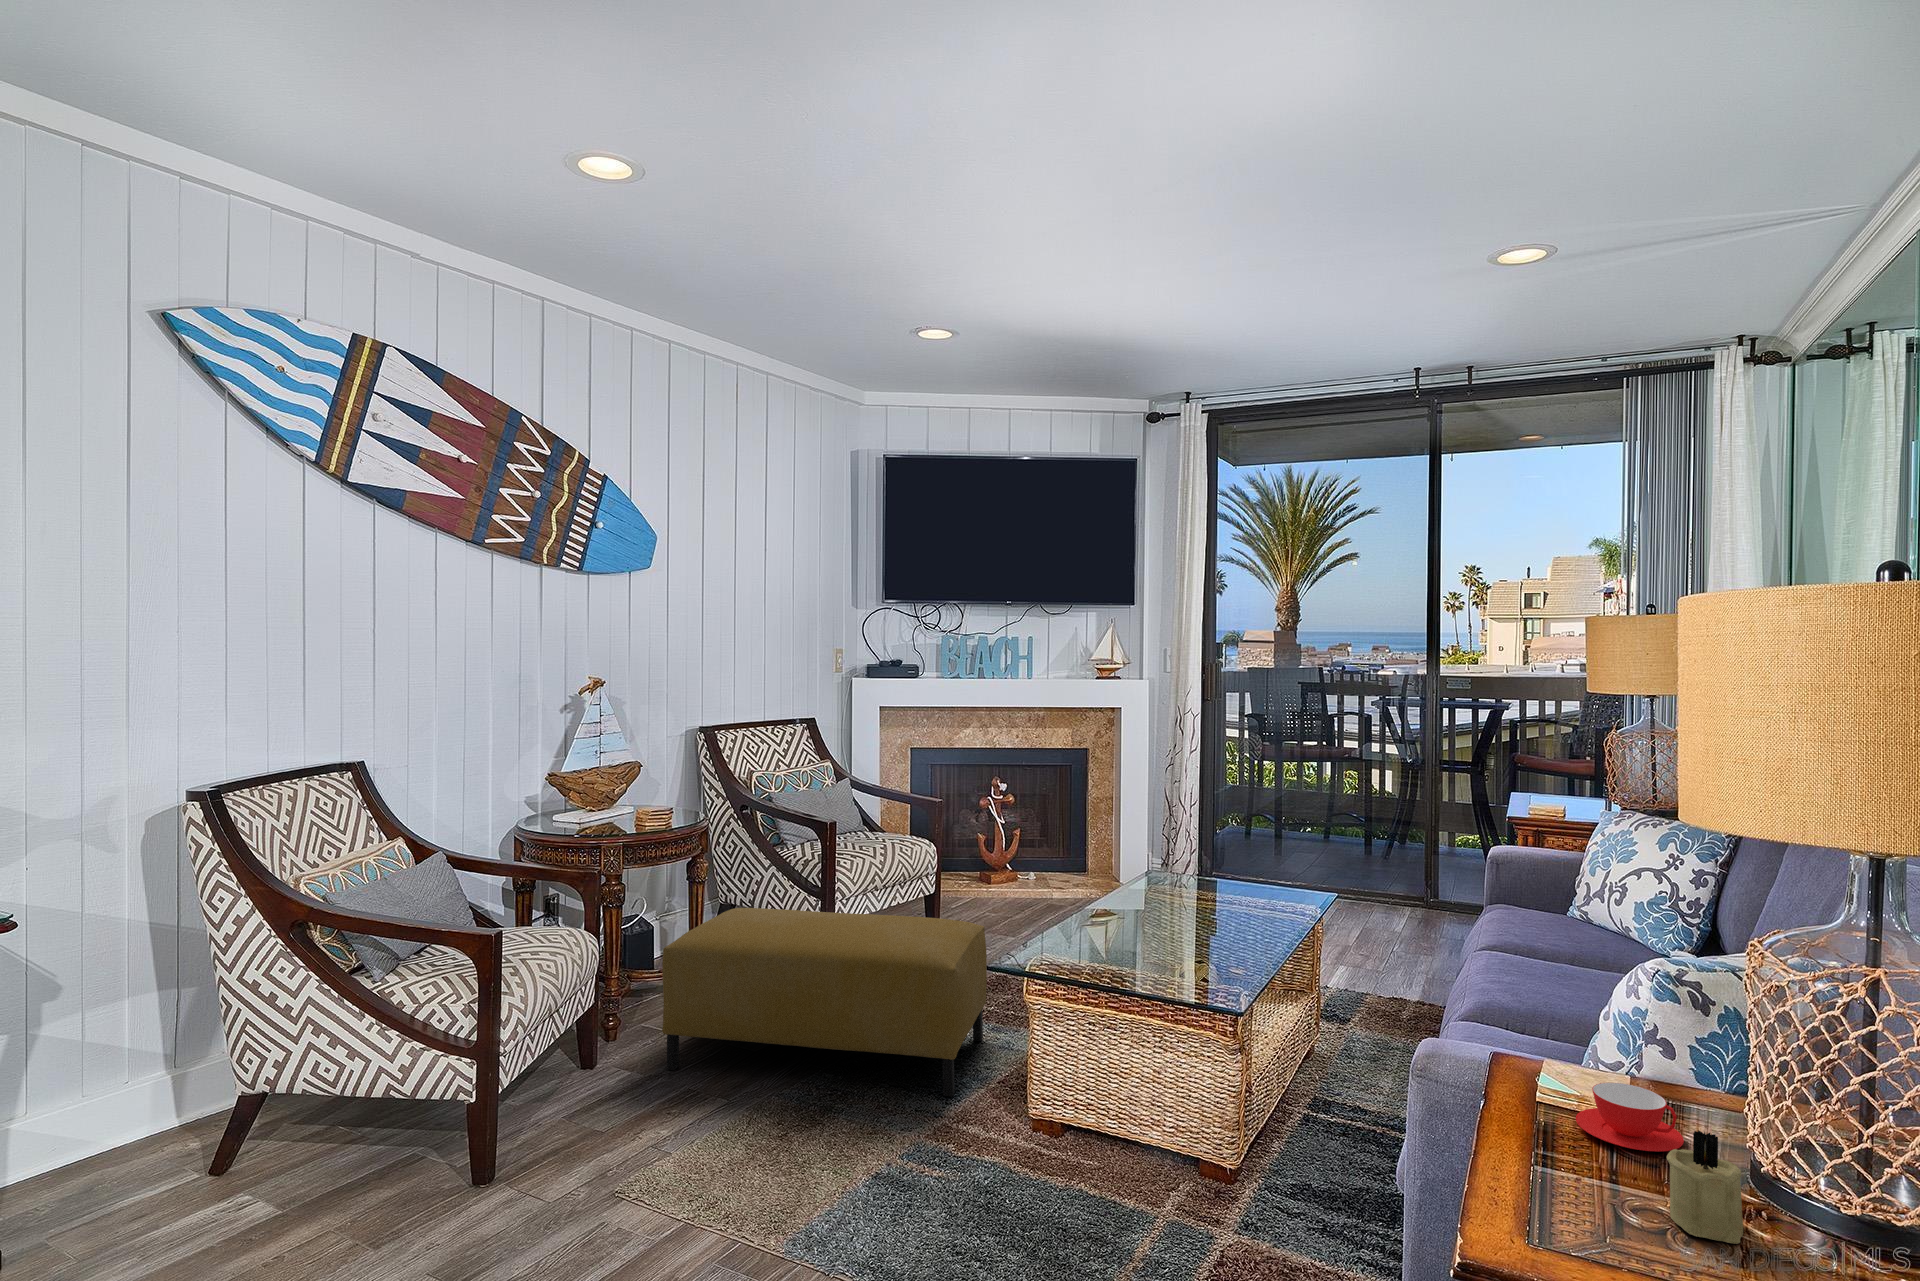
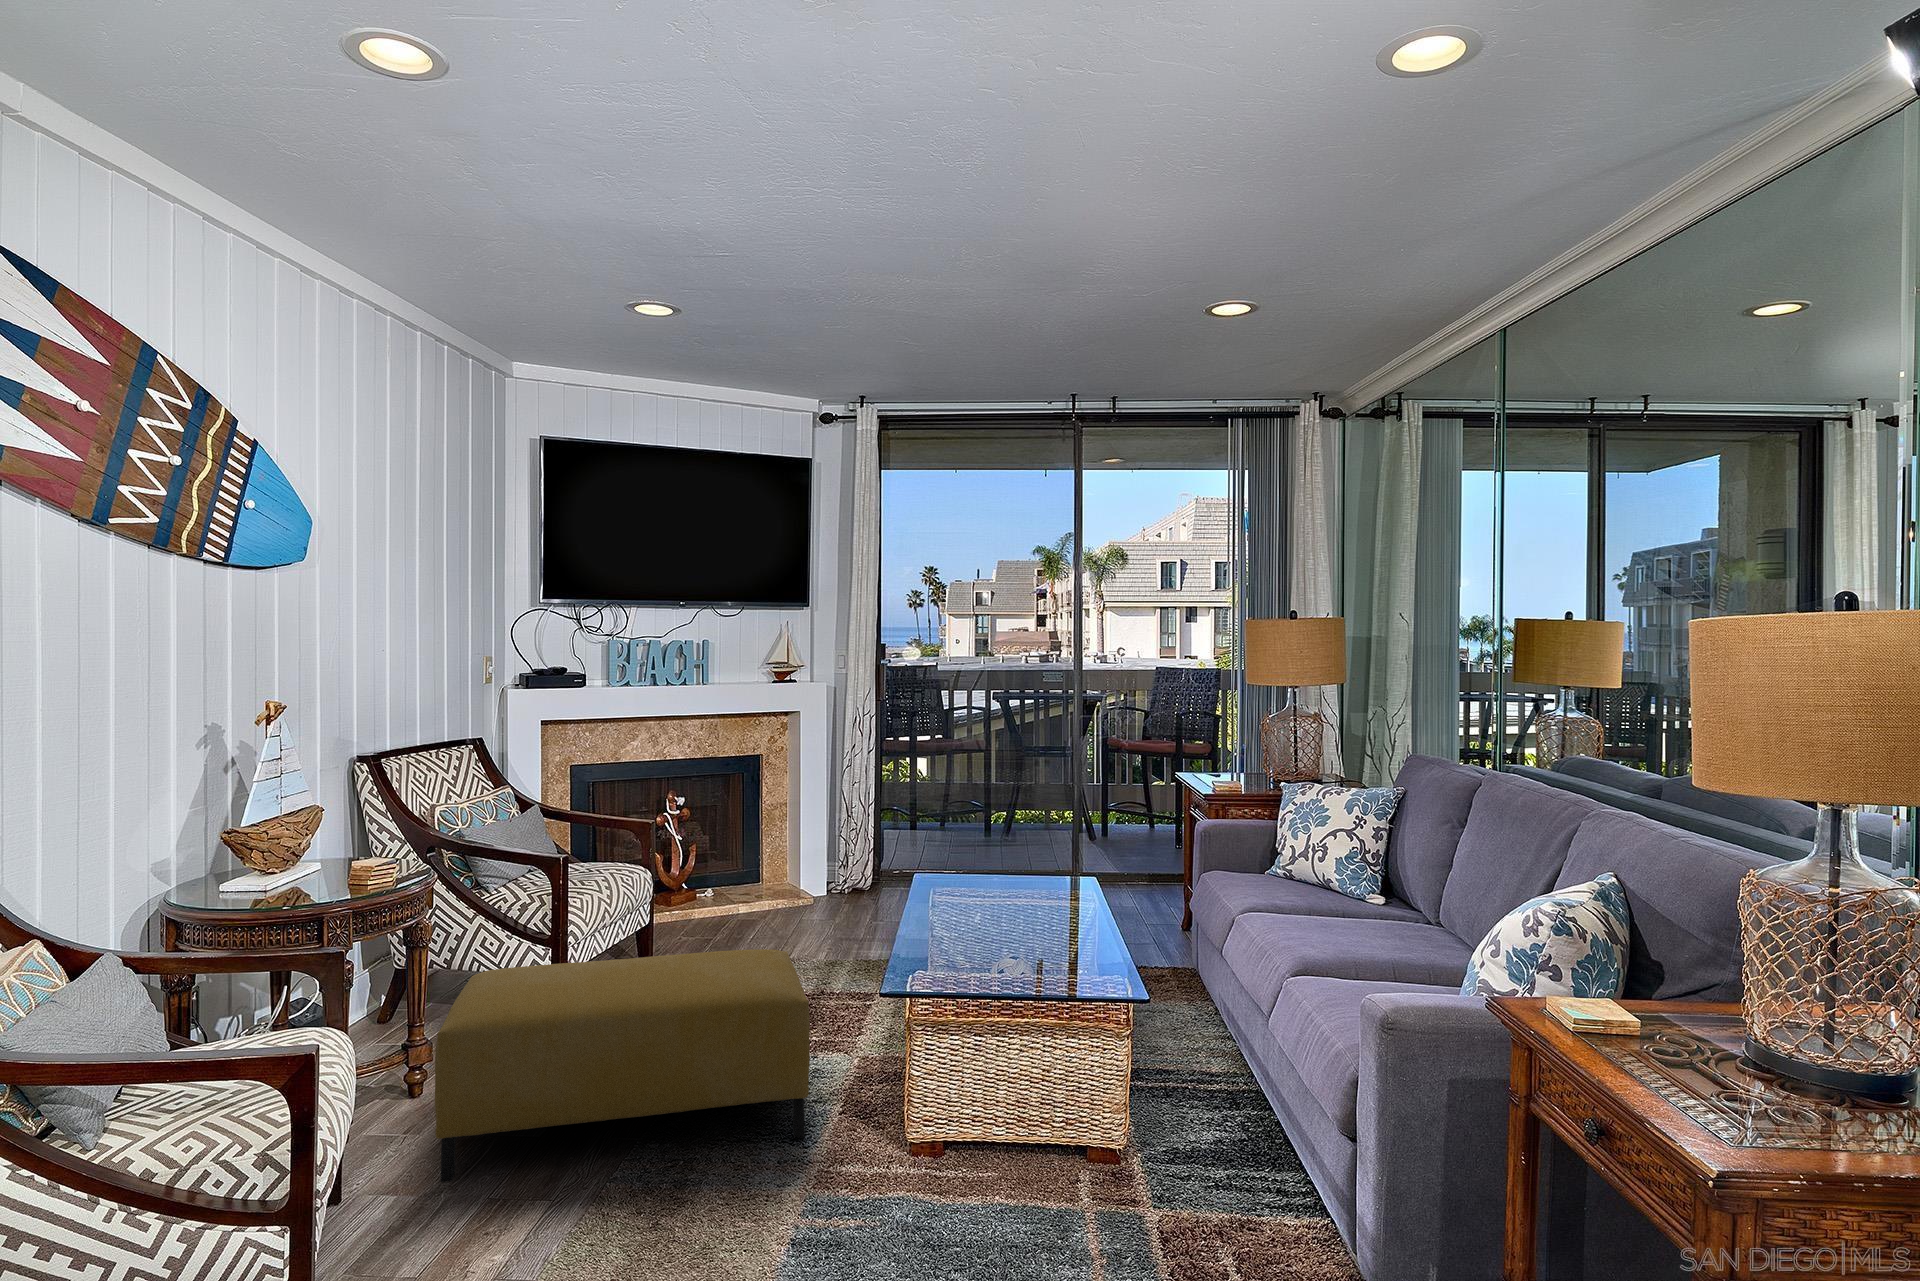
teacup: present [1576,1083,1684,1152] -> none [1579,1001,1664,1050]
candle: present [1667,1130,1743,1244] -> none [1719,1024,1784,1105]

